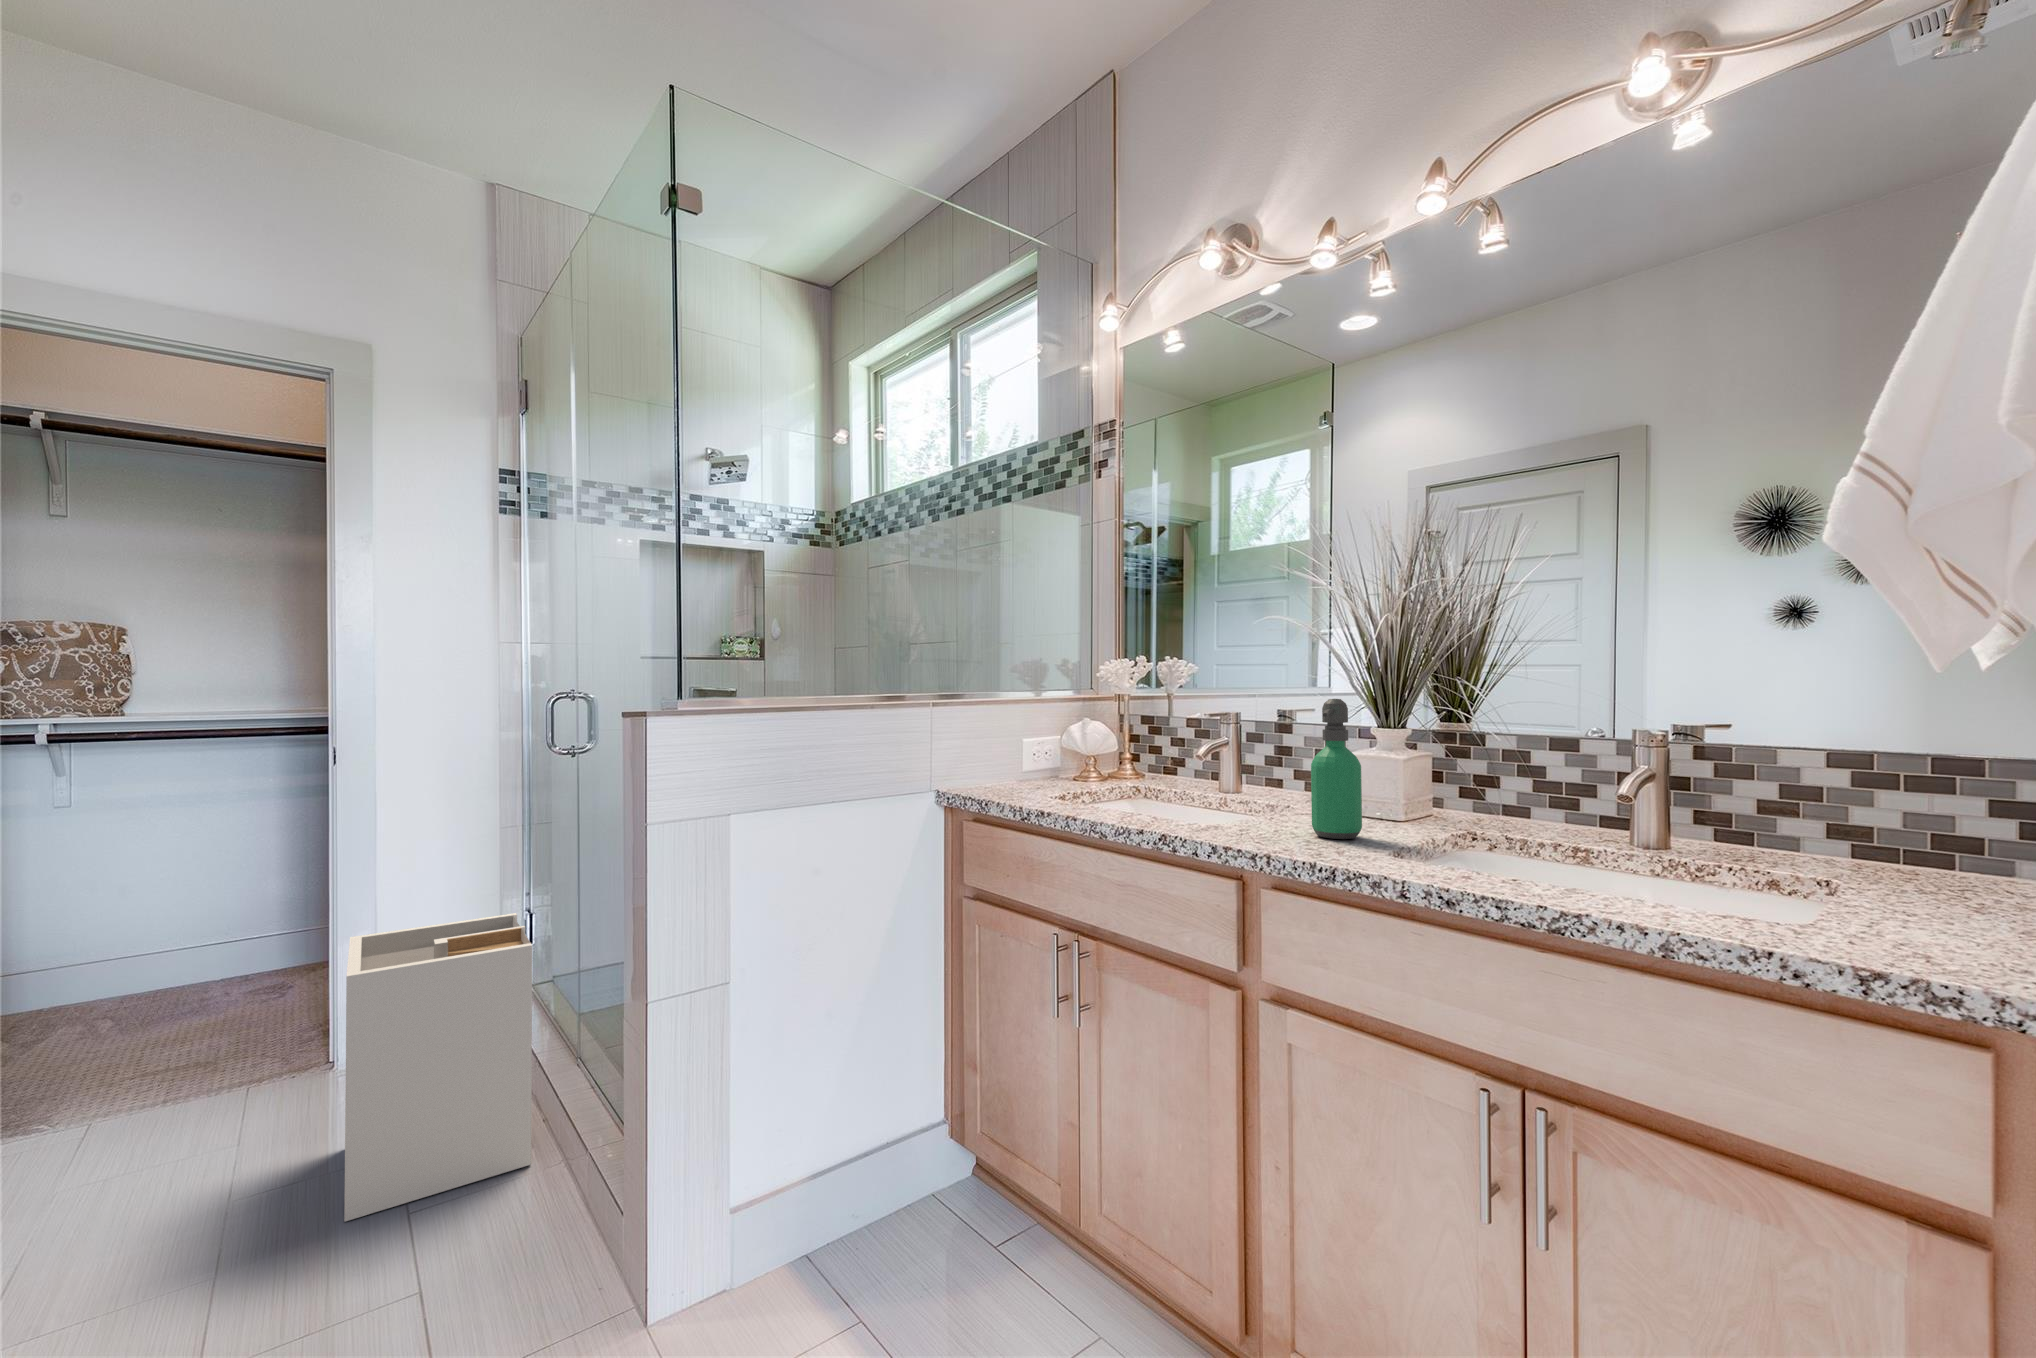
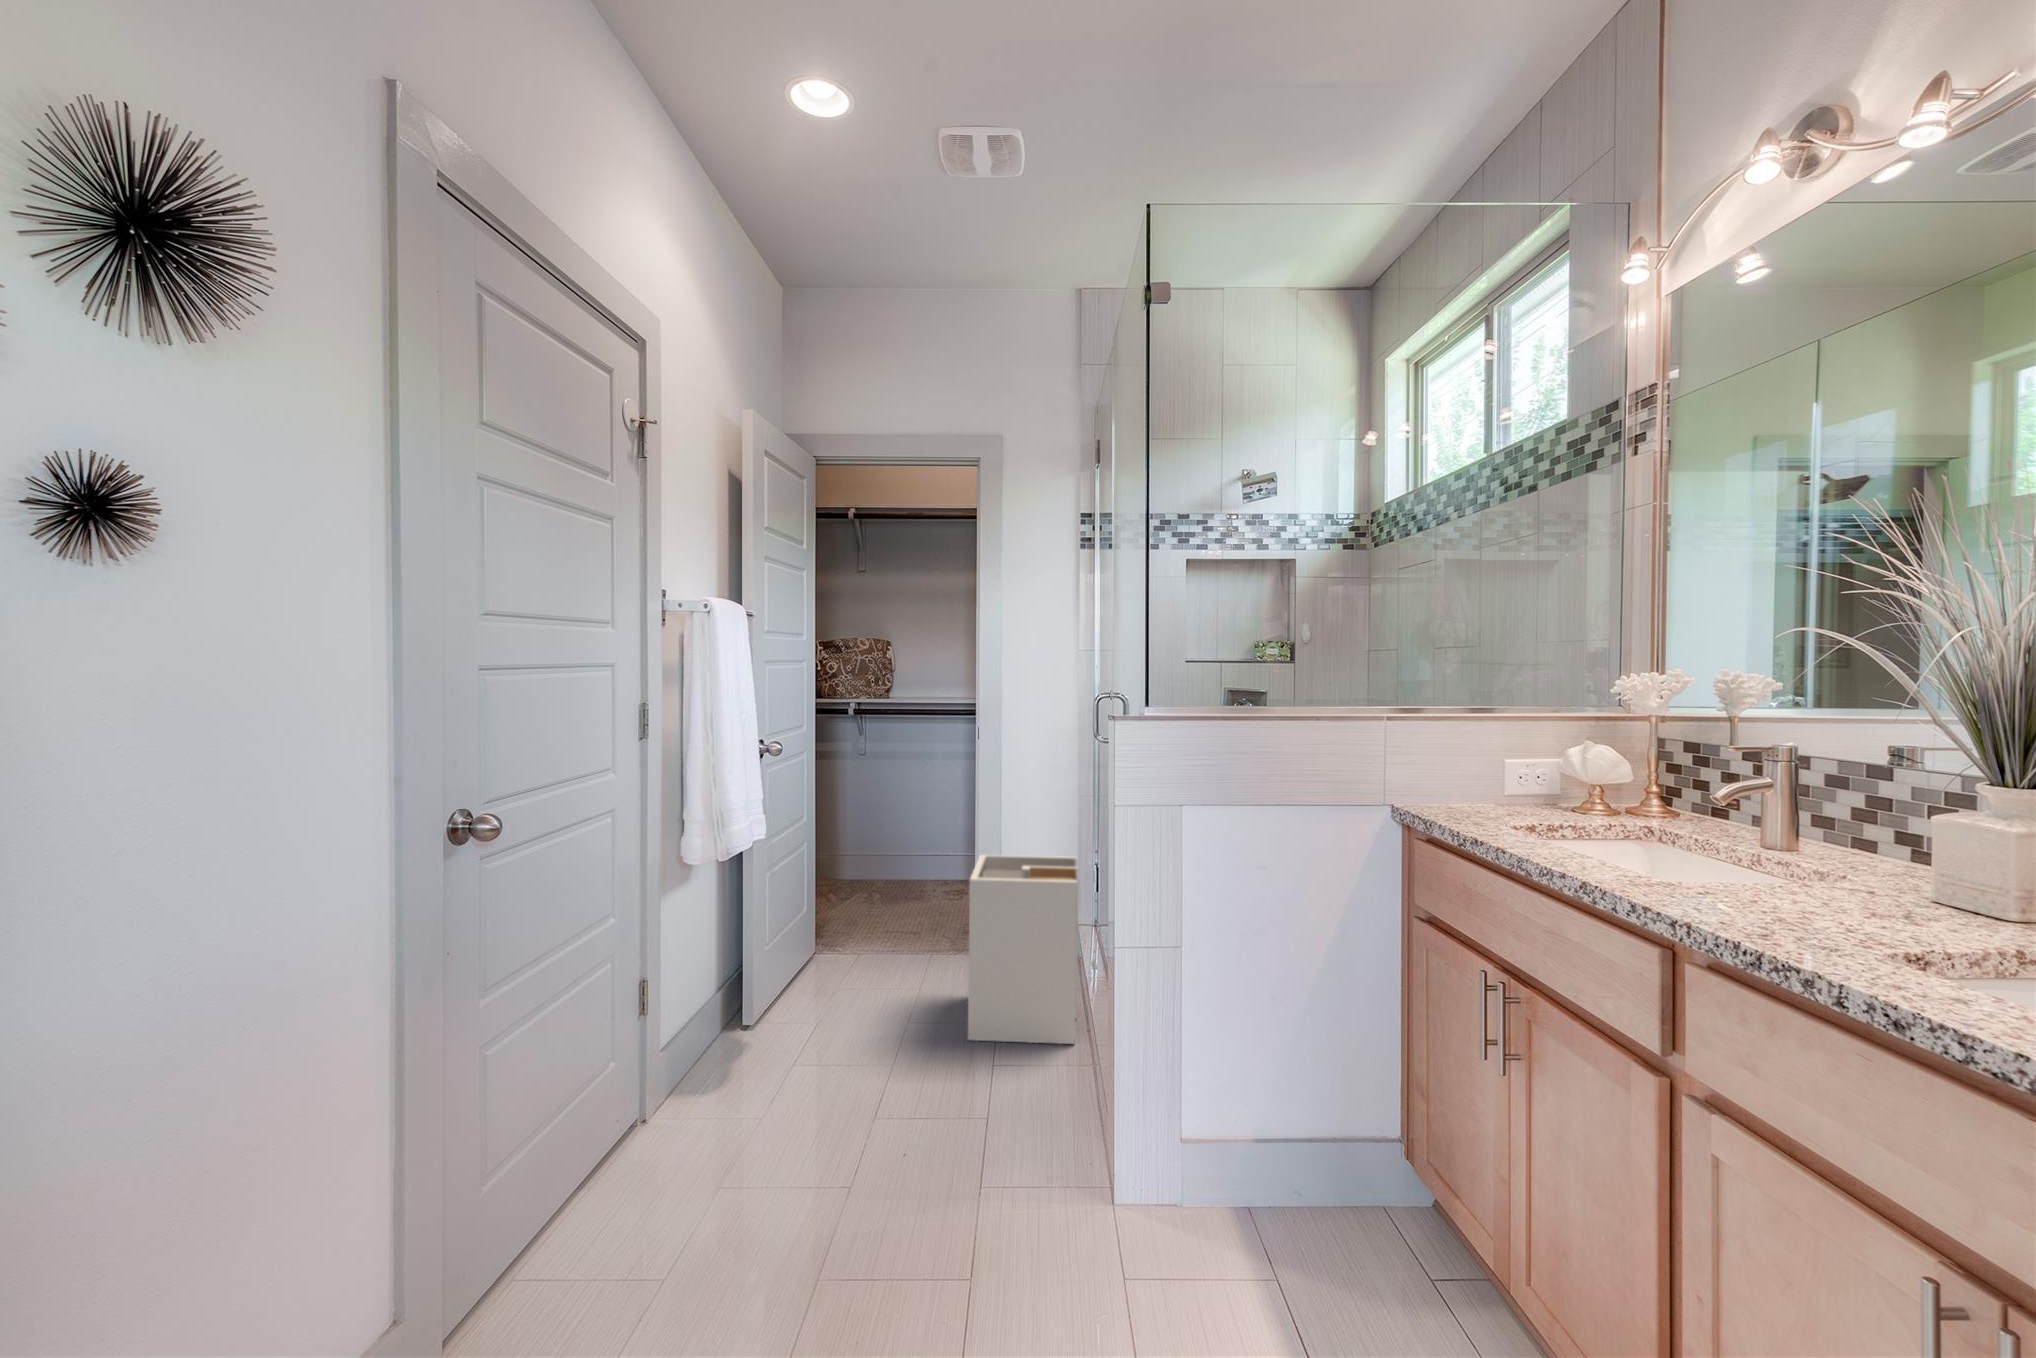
soap dispenser: present [1311,699,1362,839] -> none [1812,745,1900,929]

